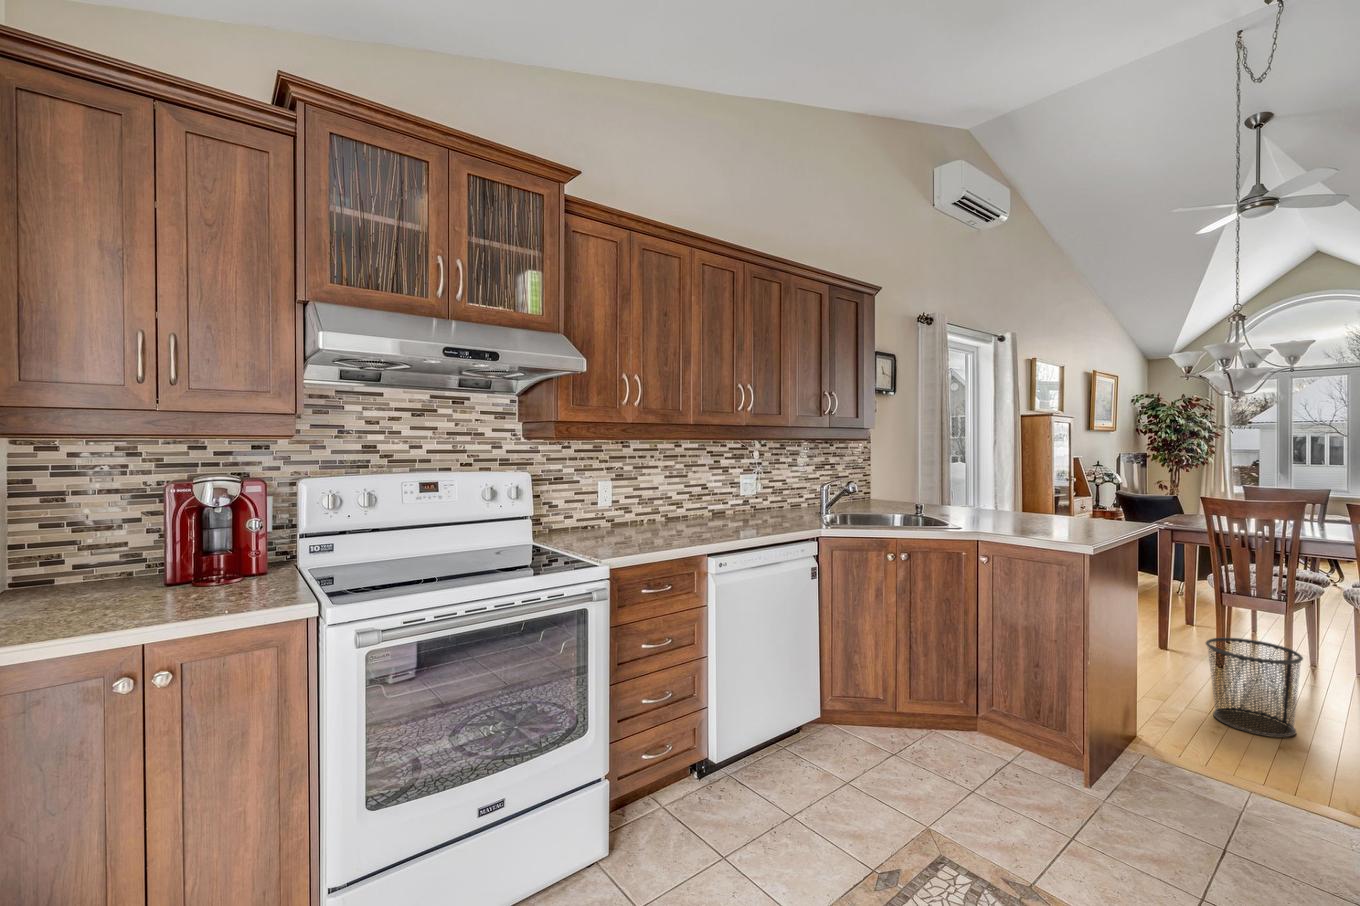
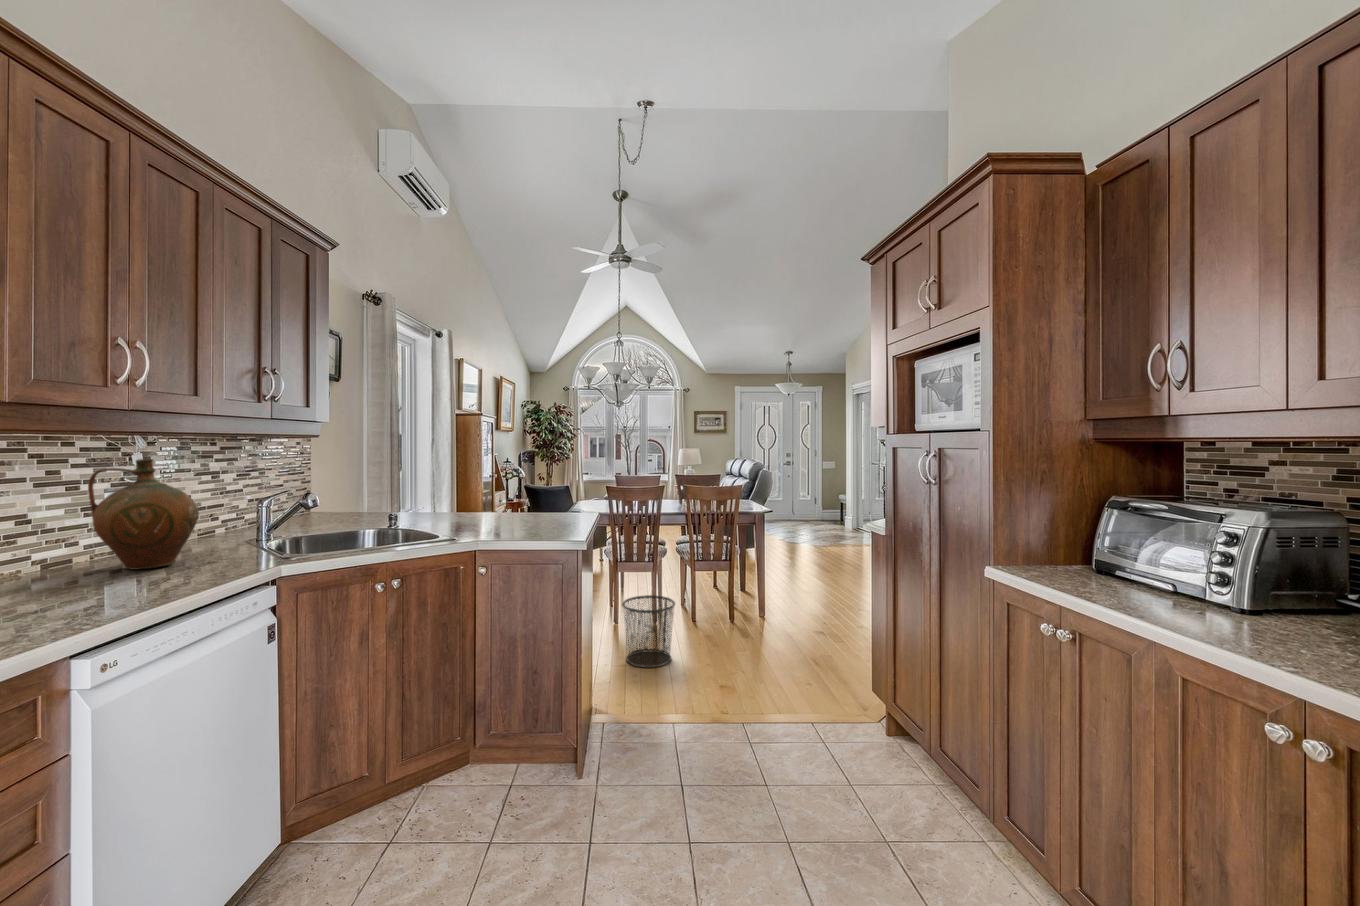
ceramic jug: none [731,453,781,521] -> present [88,459,199,569]

